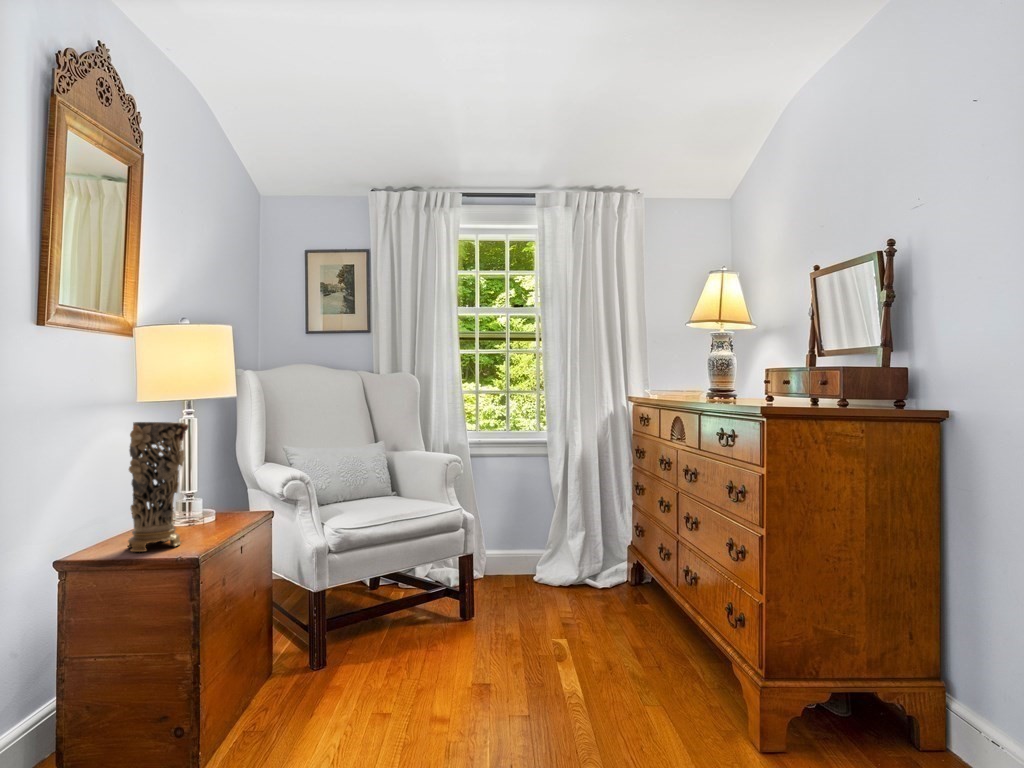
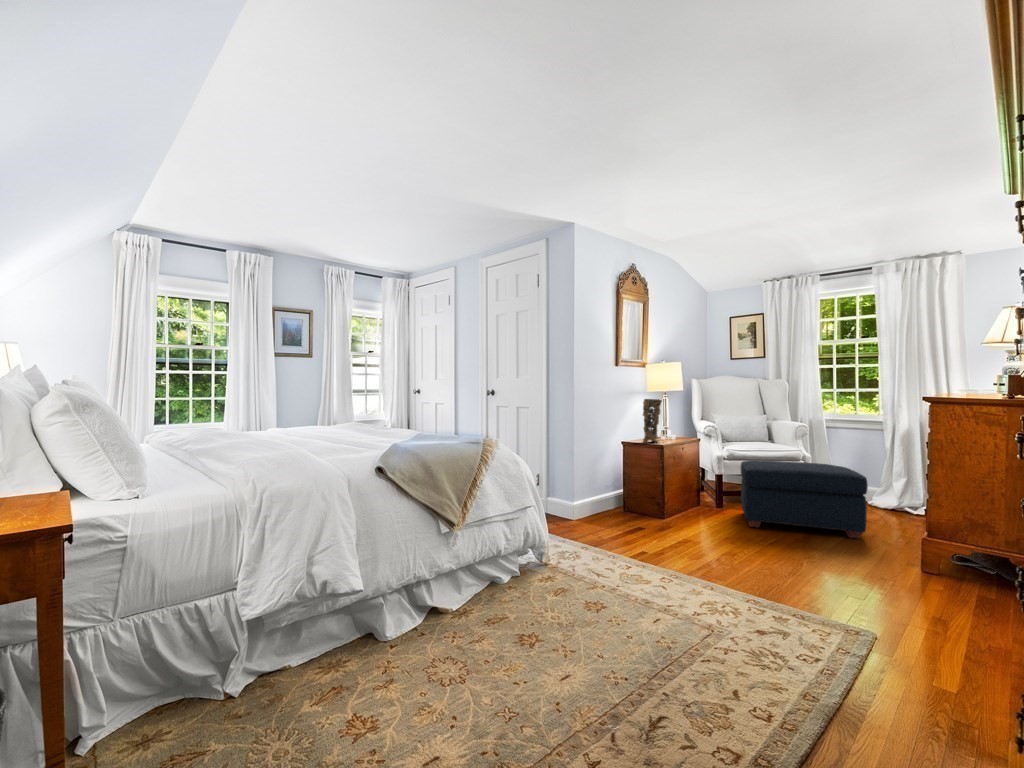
ottoman: none [367,535,607,716] -> present [741,460,868,539]

